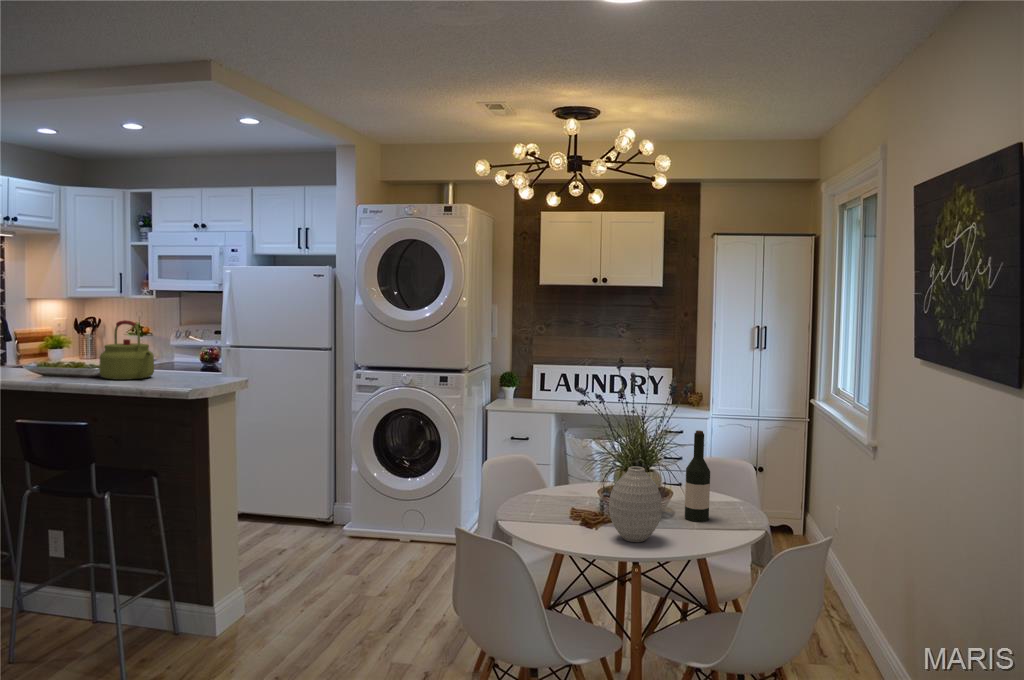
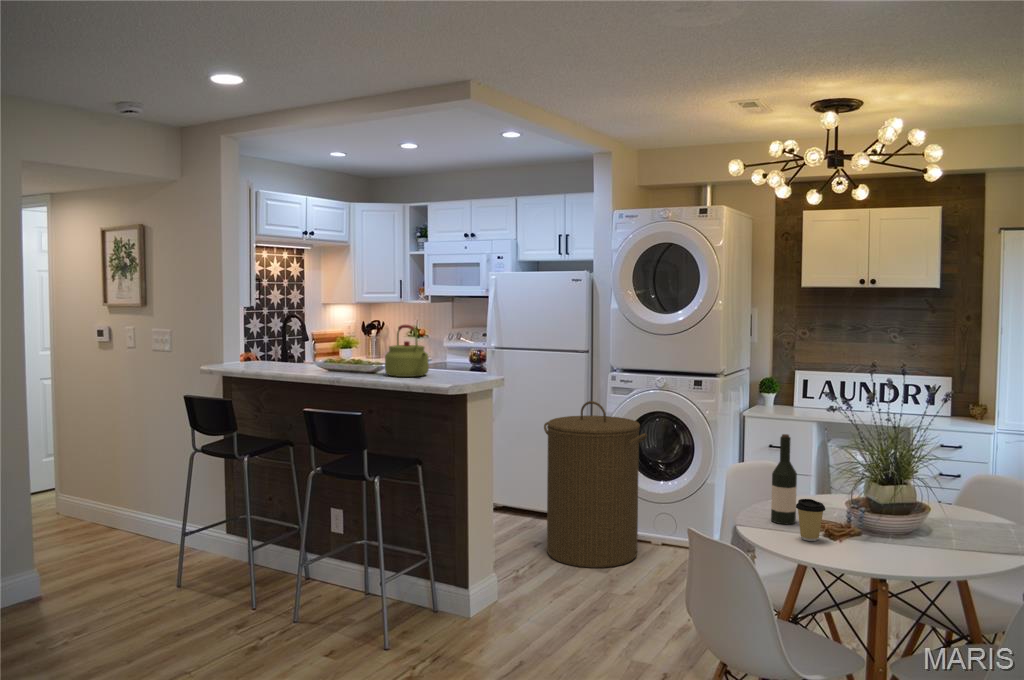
laundry hamper: none [287,400,396,572] -> present [544,401,647,568]
wine bottle: present [685,430,710,522] -> present [771,434,797,524]
vase: present [609,466,662,542] -> none [852,477,911,555]
coffee cup: none [555,491,583,533] -> present [796,499,825,541]

